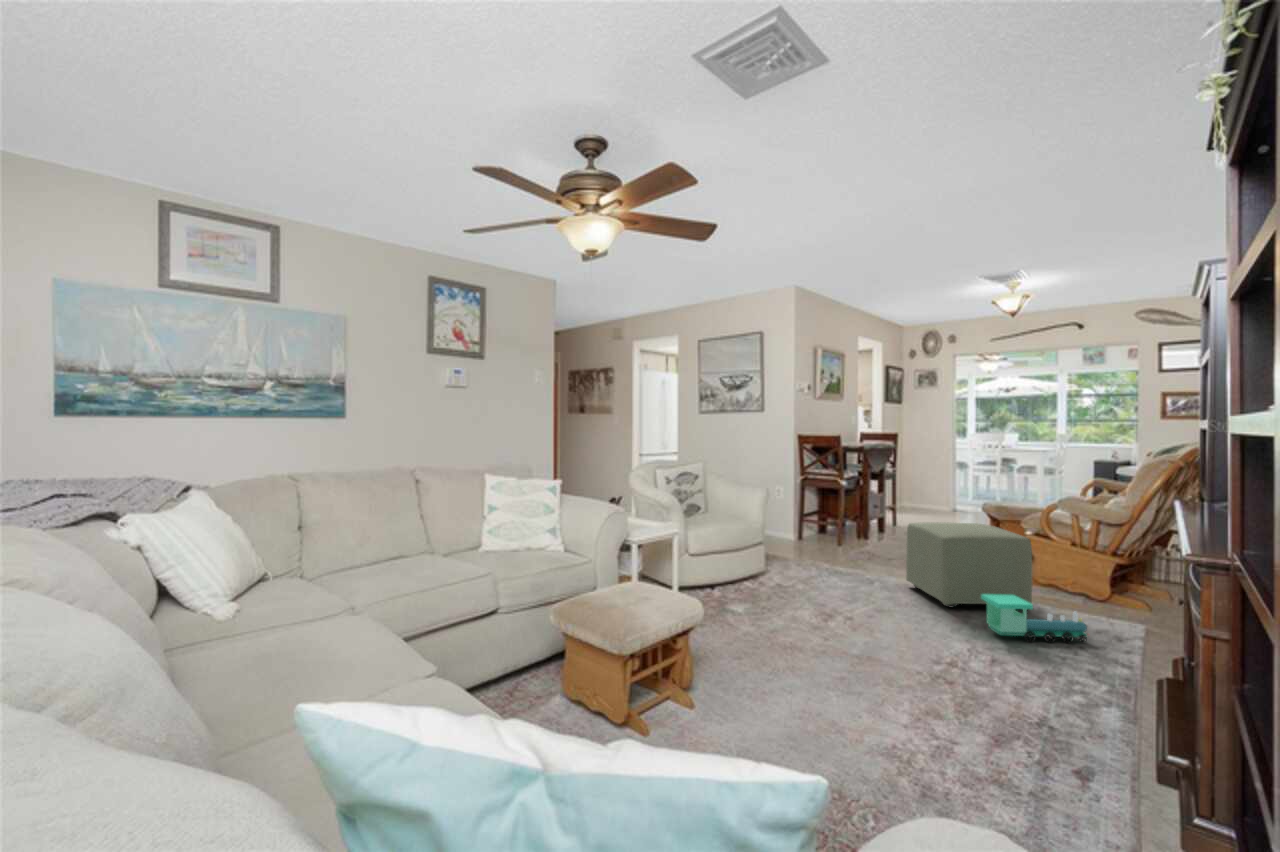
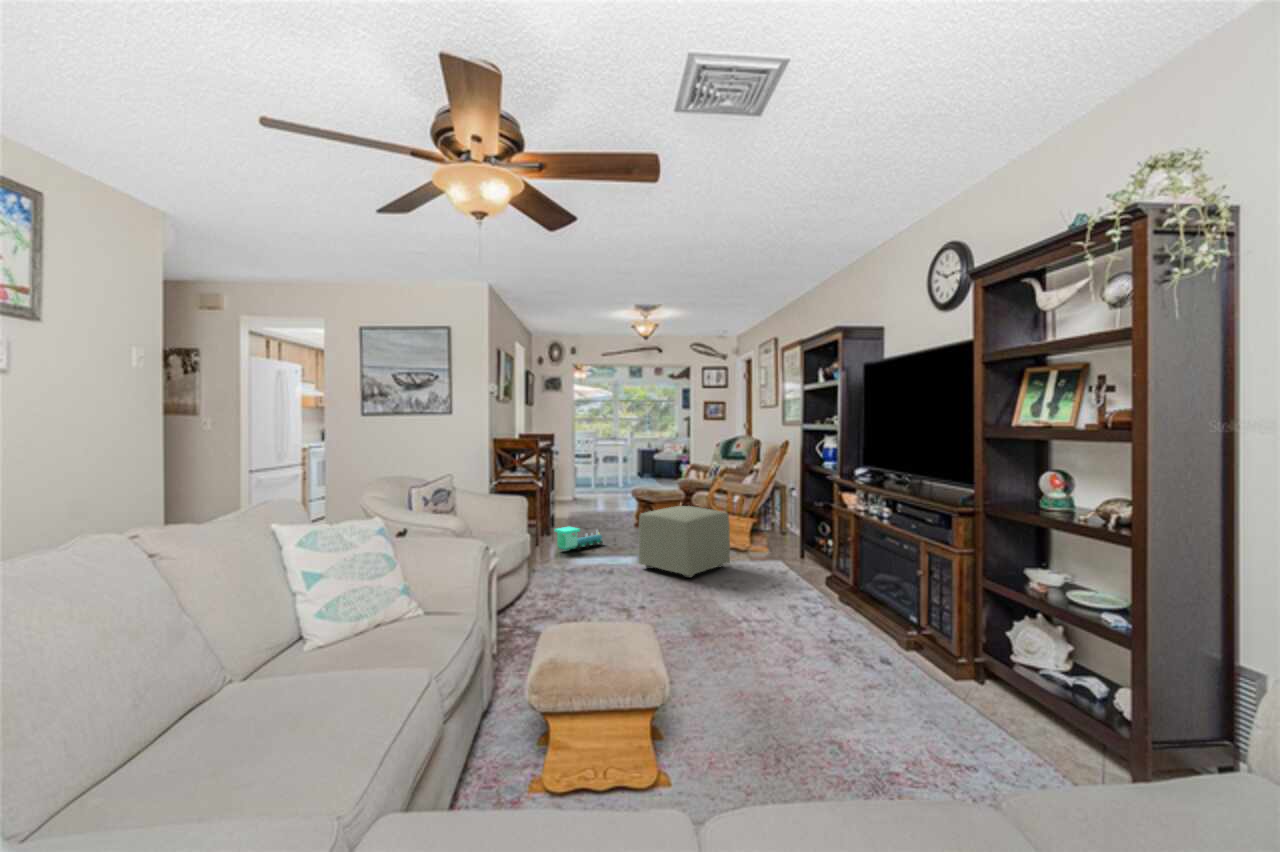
toy train: present [981,594,1089,643] -> present [554,526,603,550]

